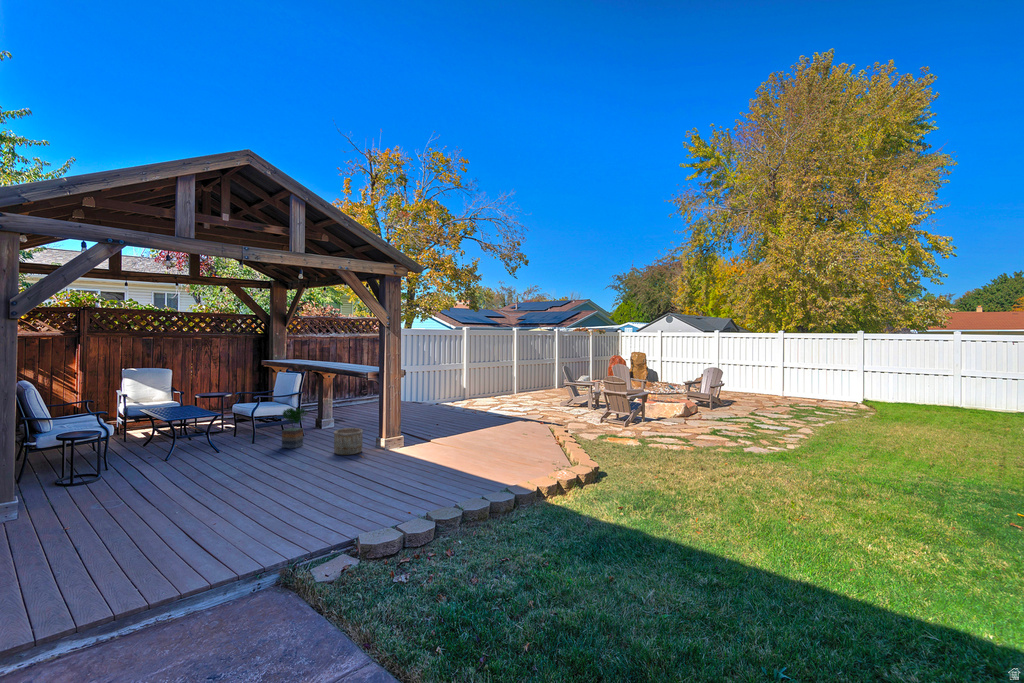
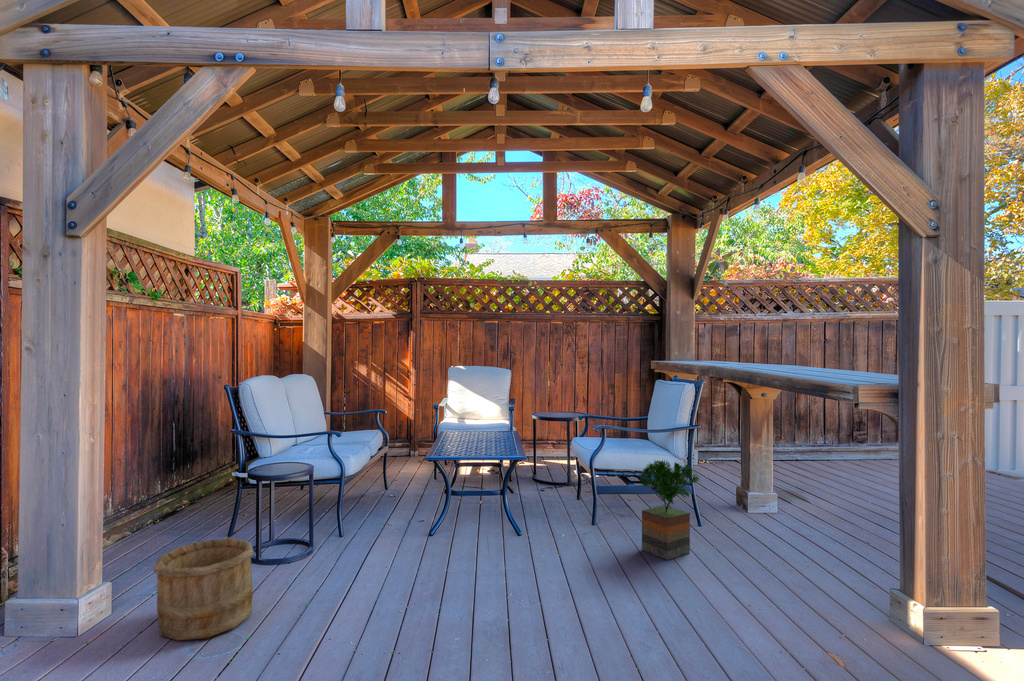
wooden bucket: present [334,428,363,455] -> present [153,538,254,640]

